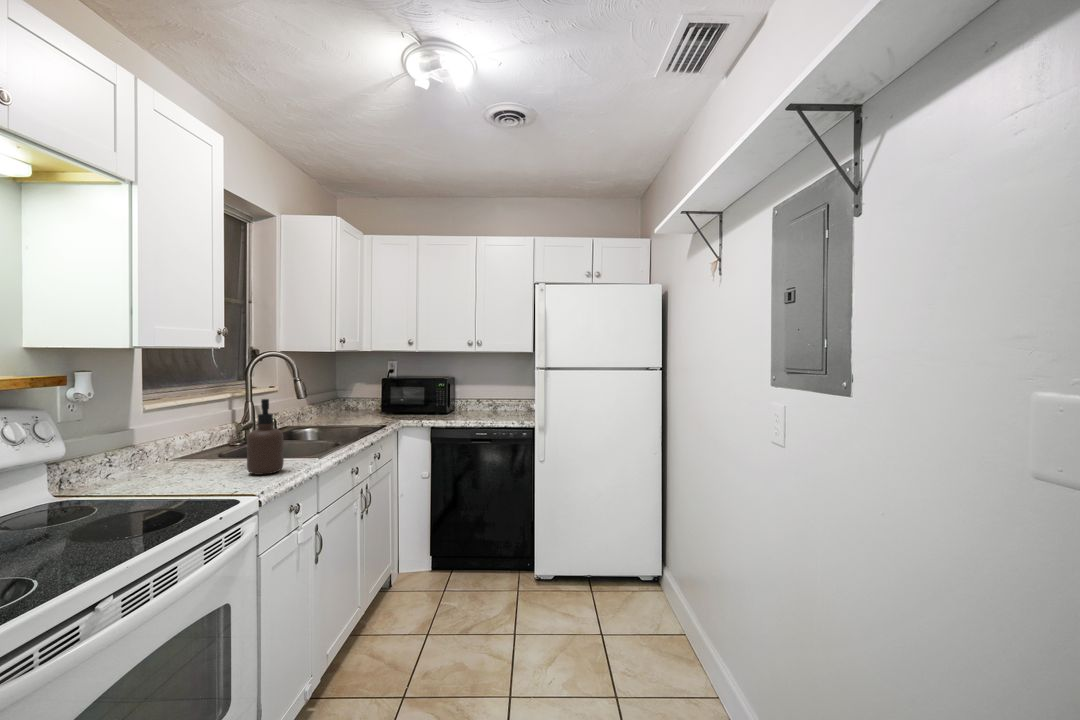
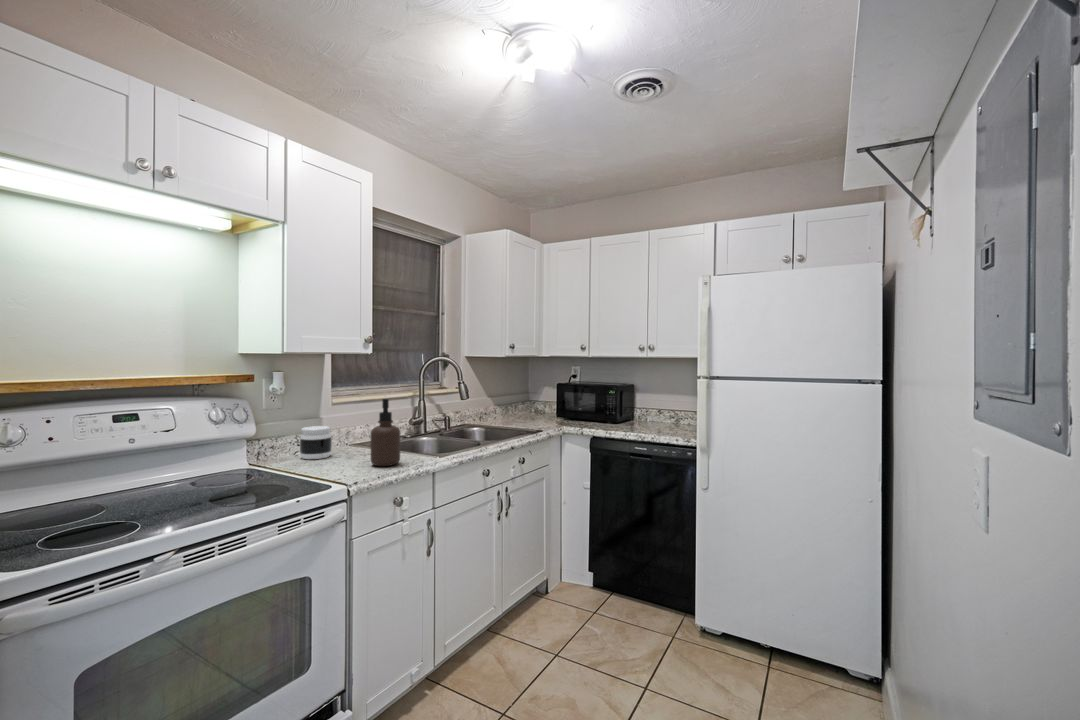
jar: none [126,437,172,480] -> present [300,426,332,459]

